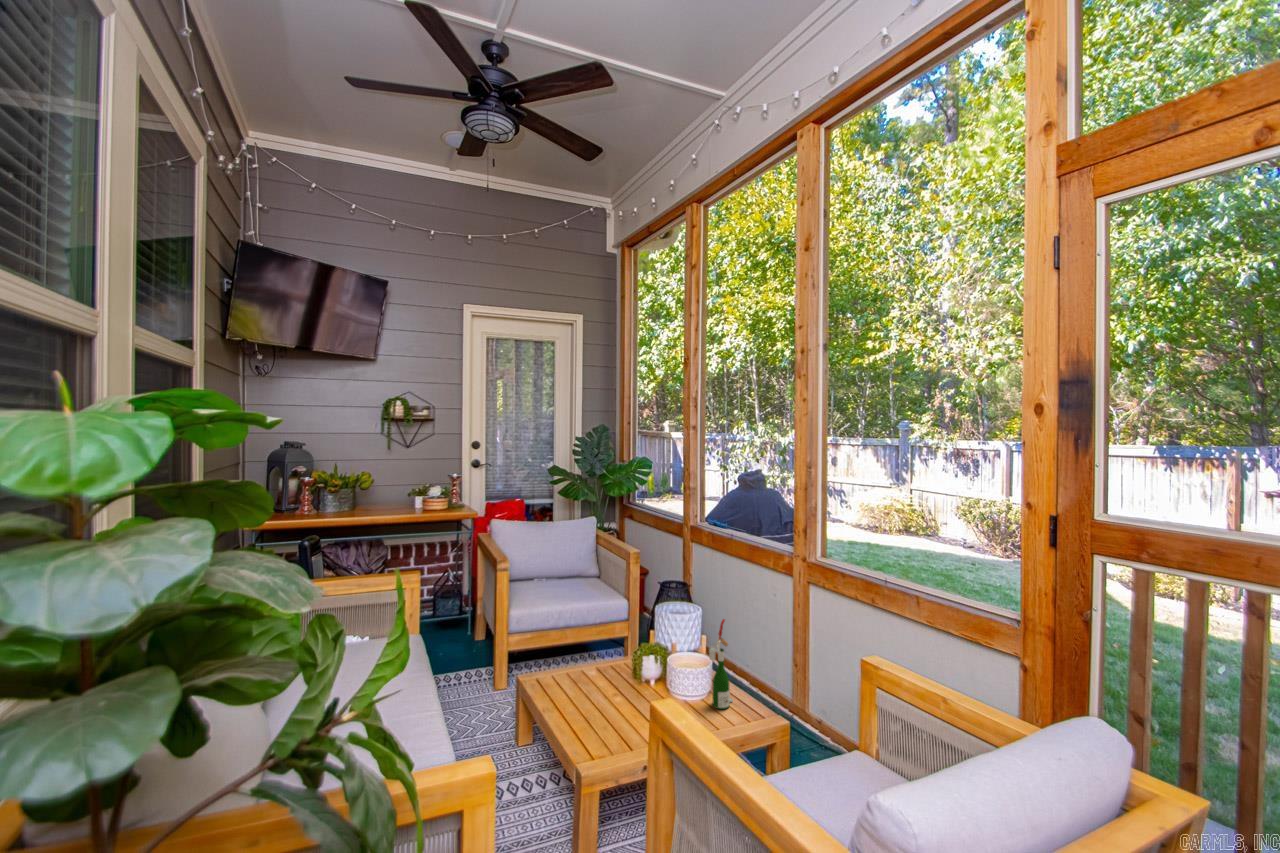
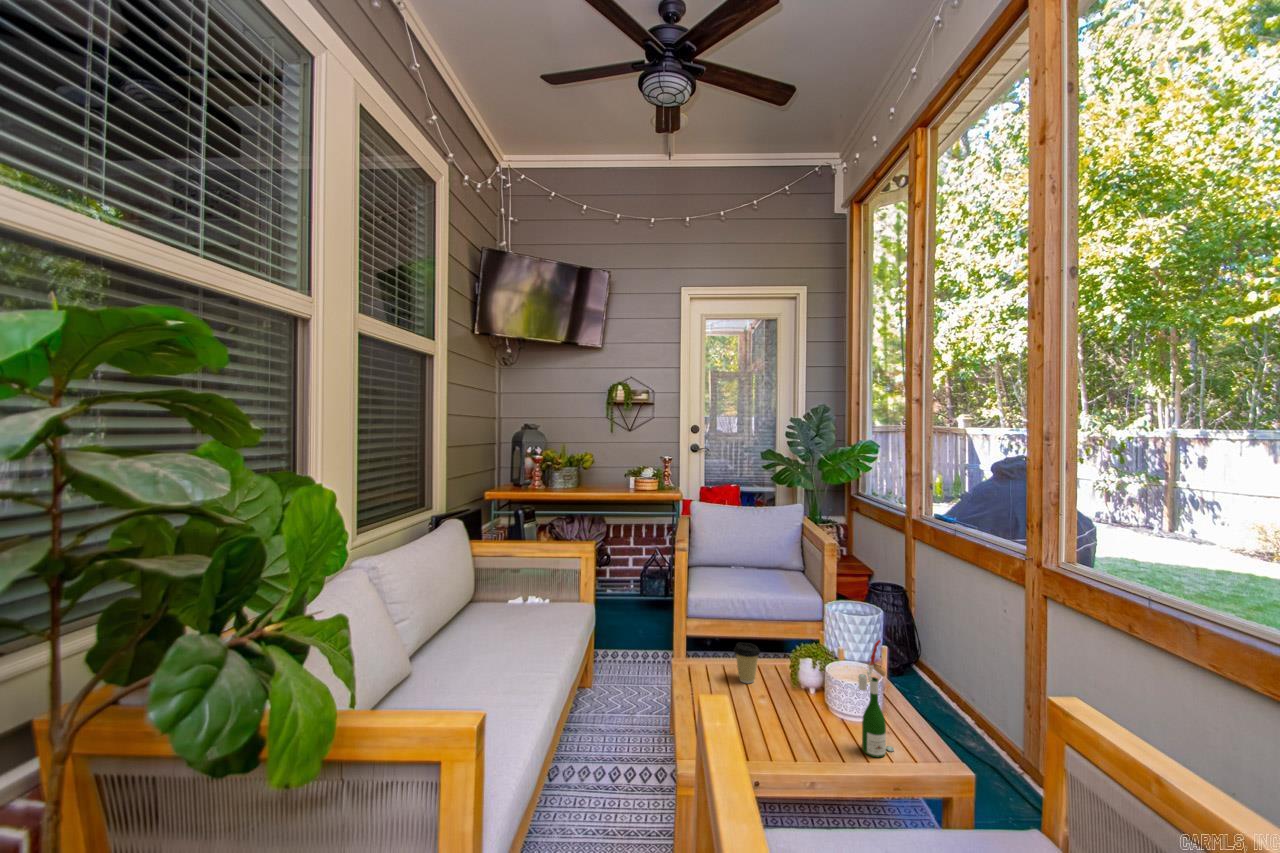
coffee cup: none [590,642,613,678] -> present [734,643,760,683]

